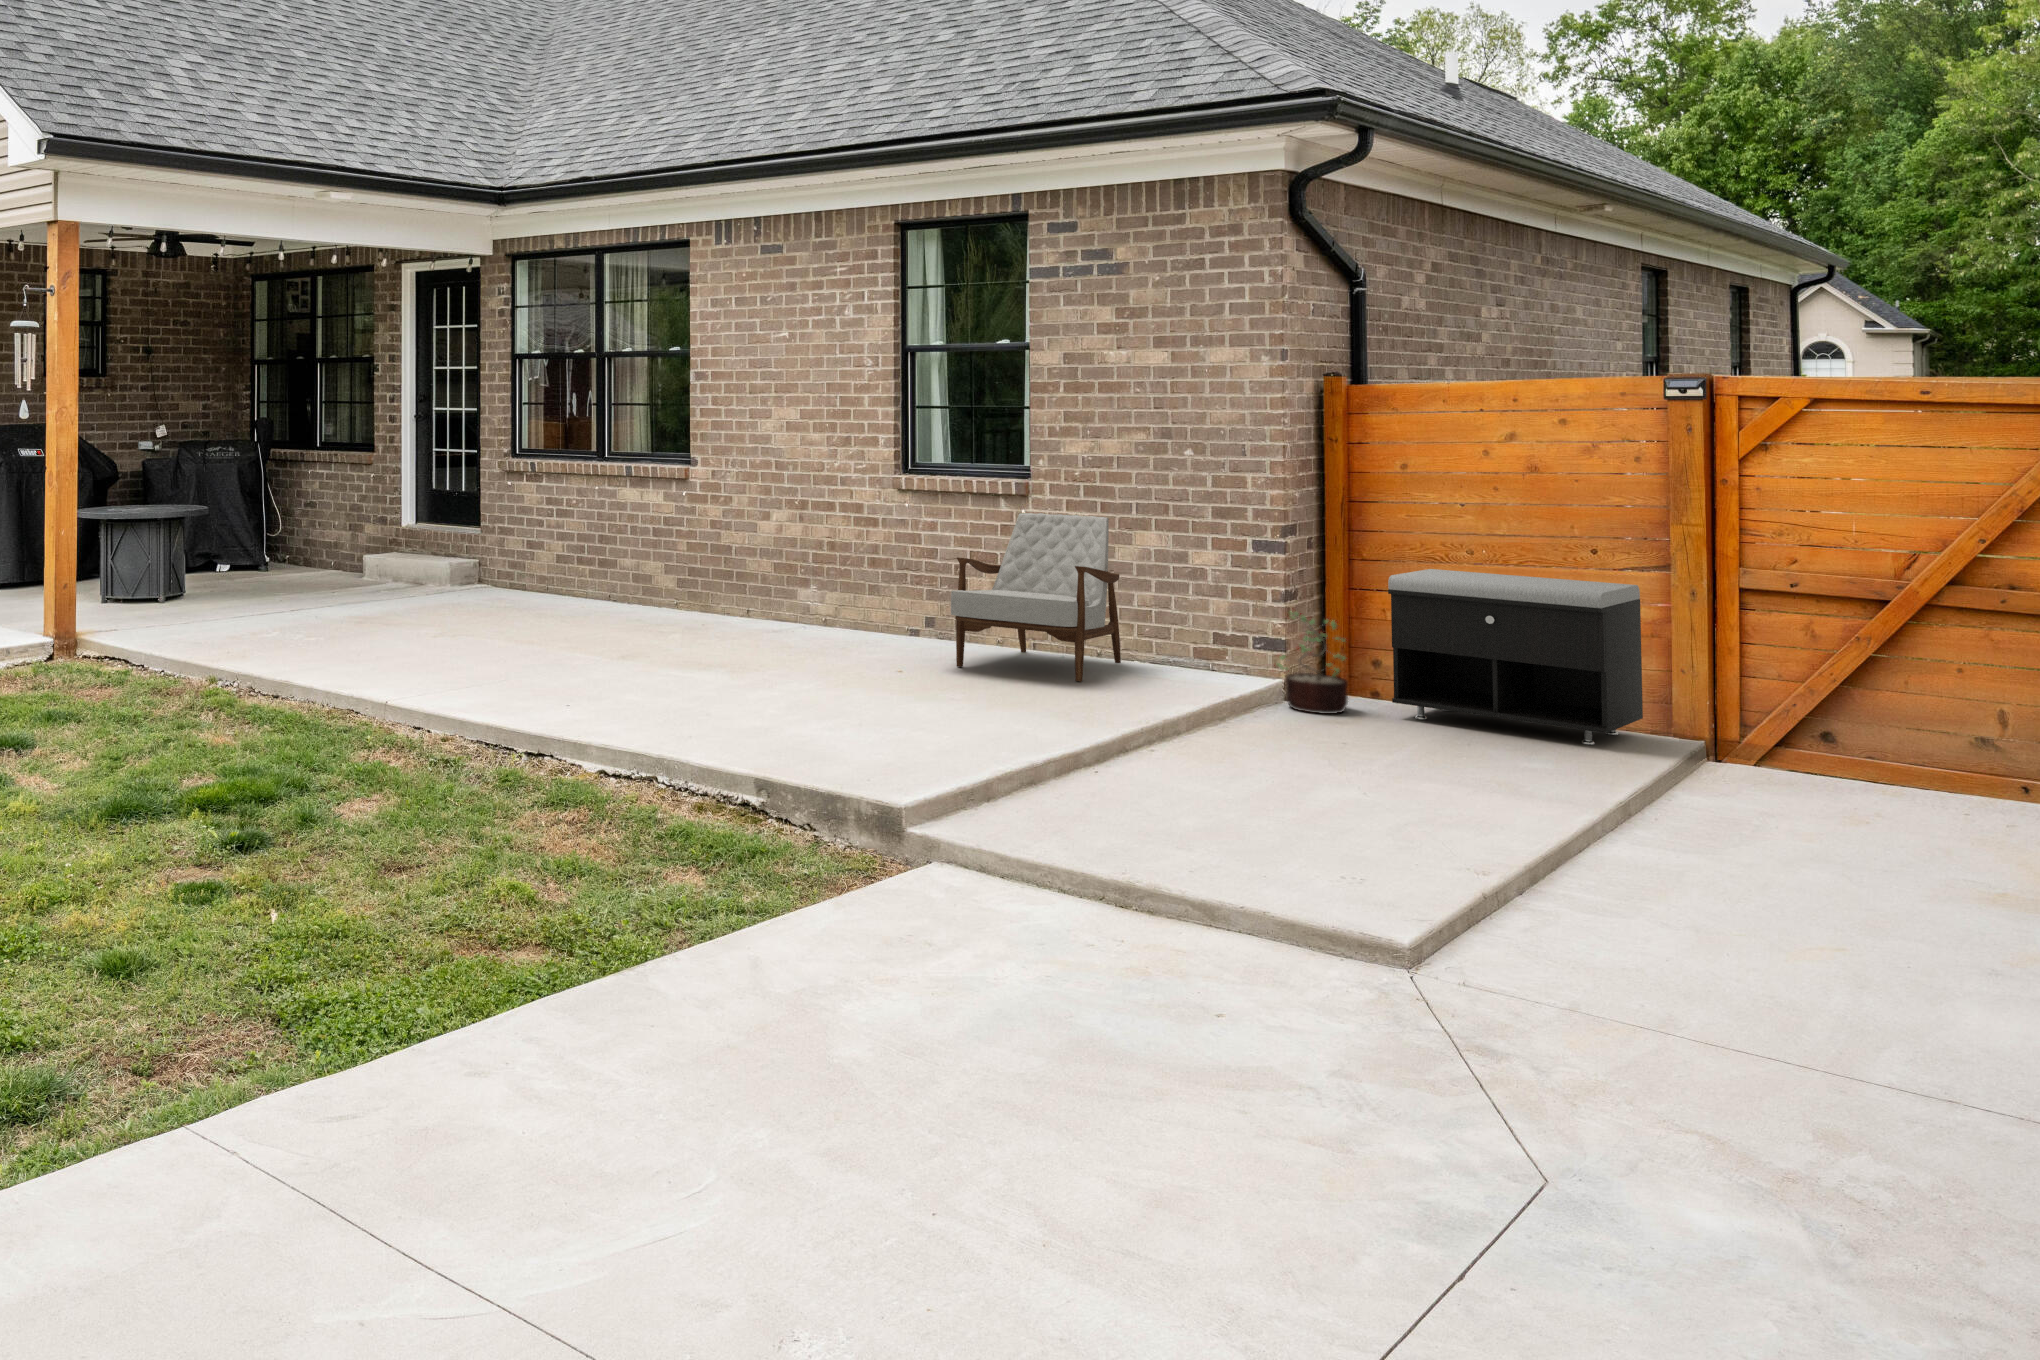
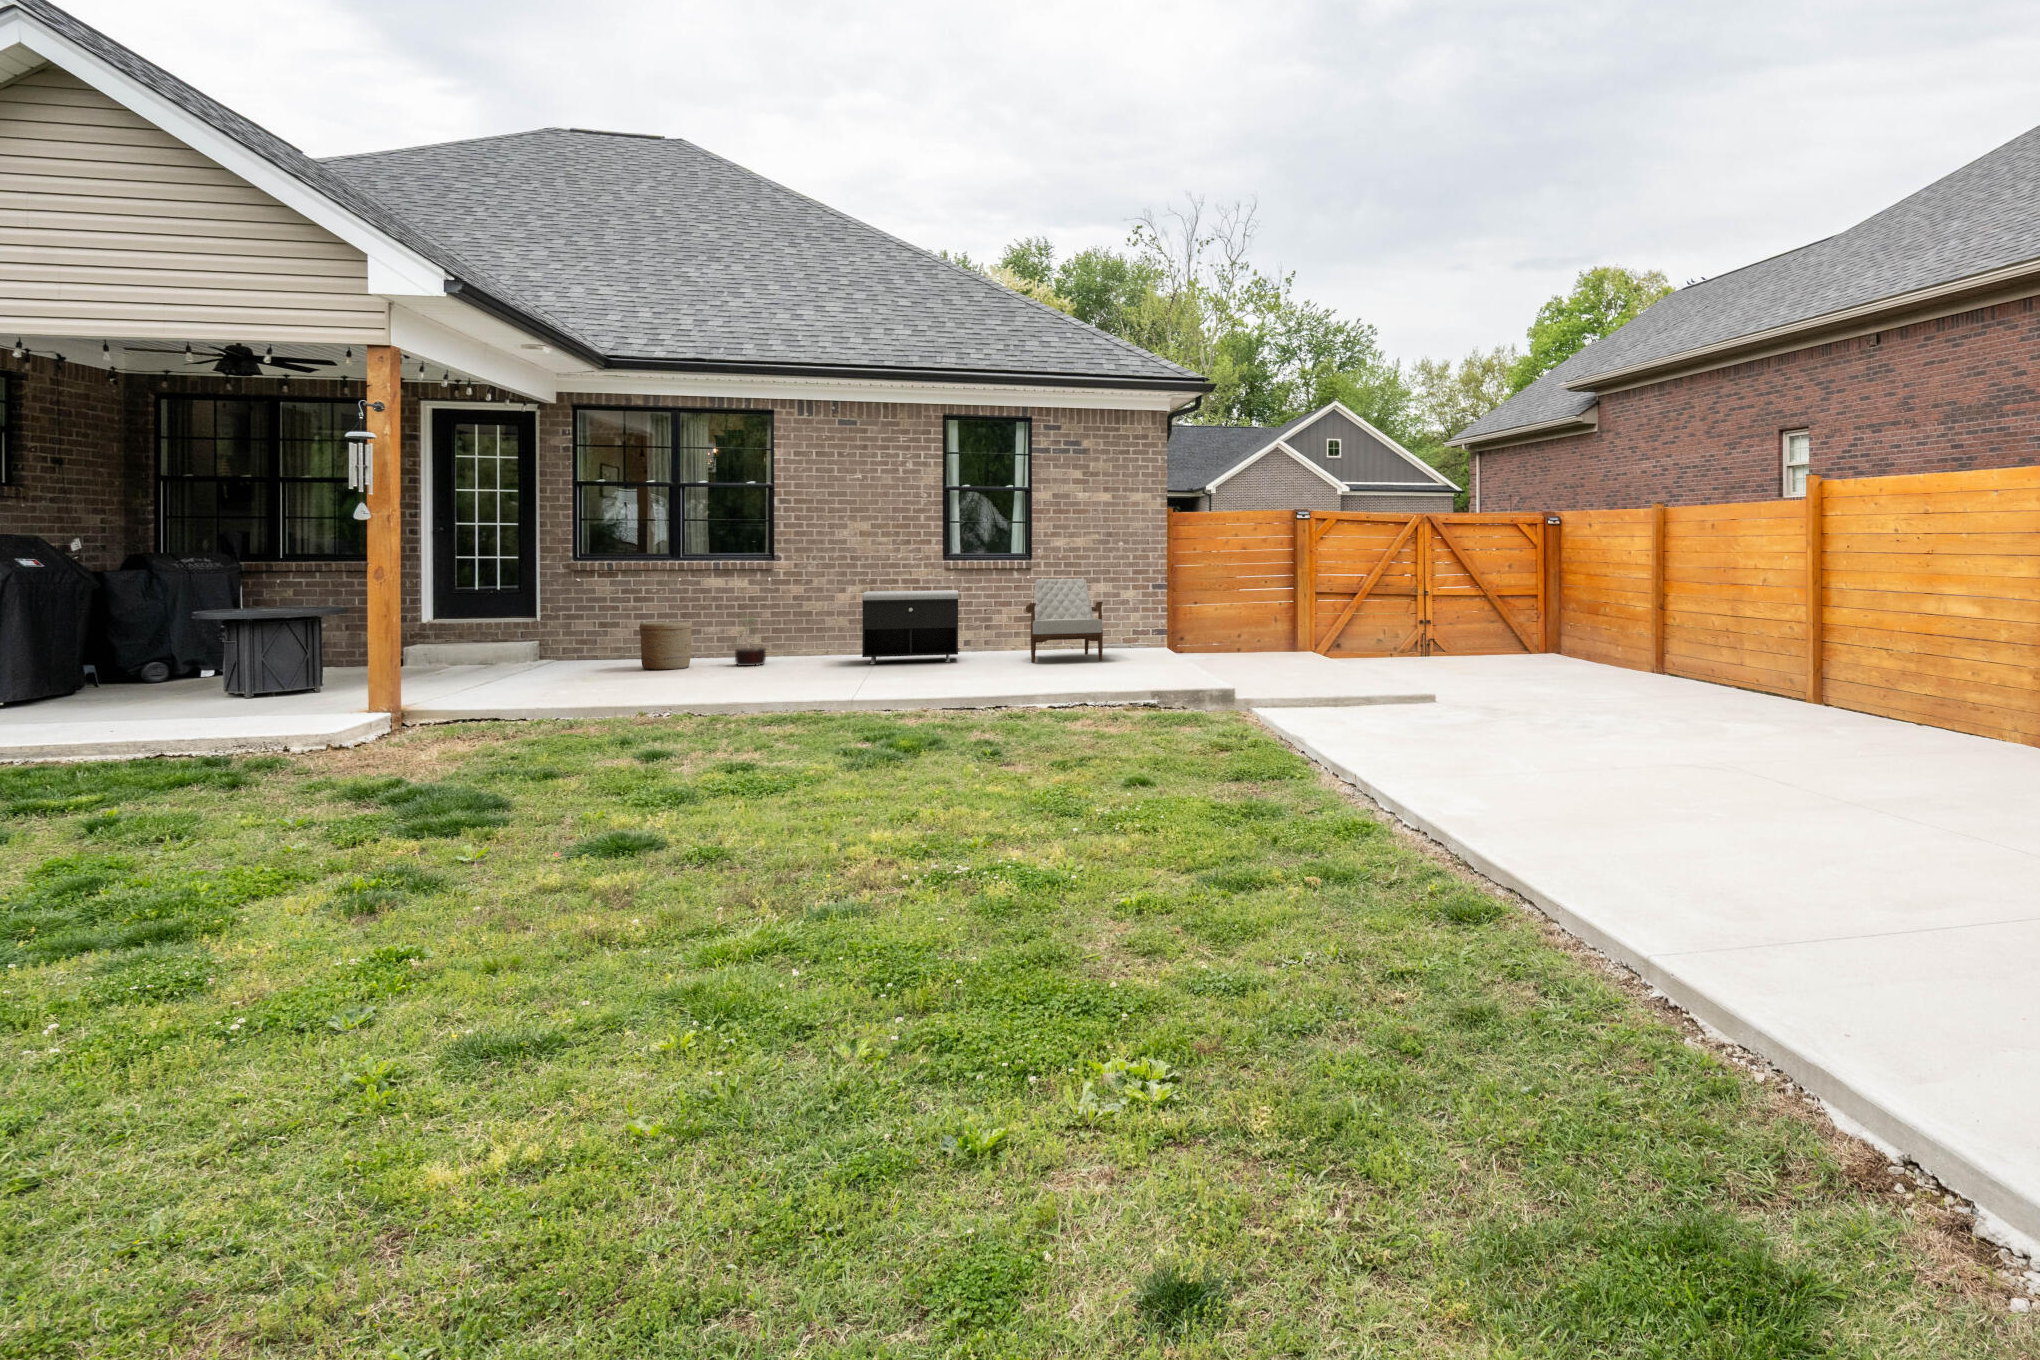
woven basket: none [533,539,596,605] -> present [639,621,692,670]
storage bench: present [1388,569,1643,745] -> present [862,590,958,664]
decorative plant: present [1274,608,1349,714] -> present [733,616,766,666]

